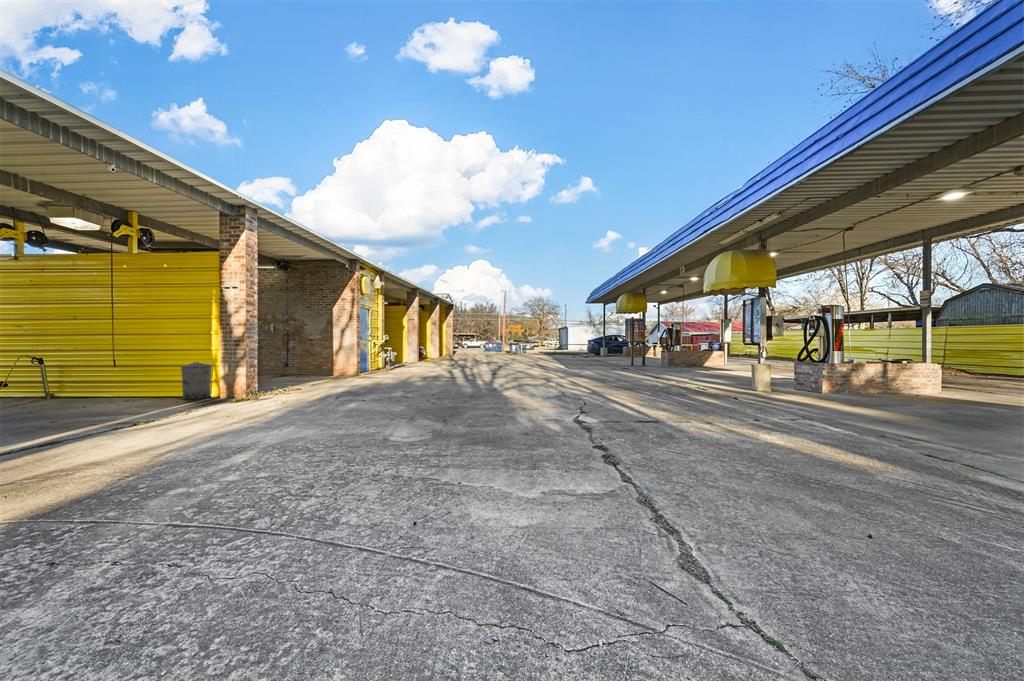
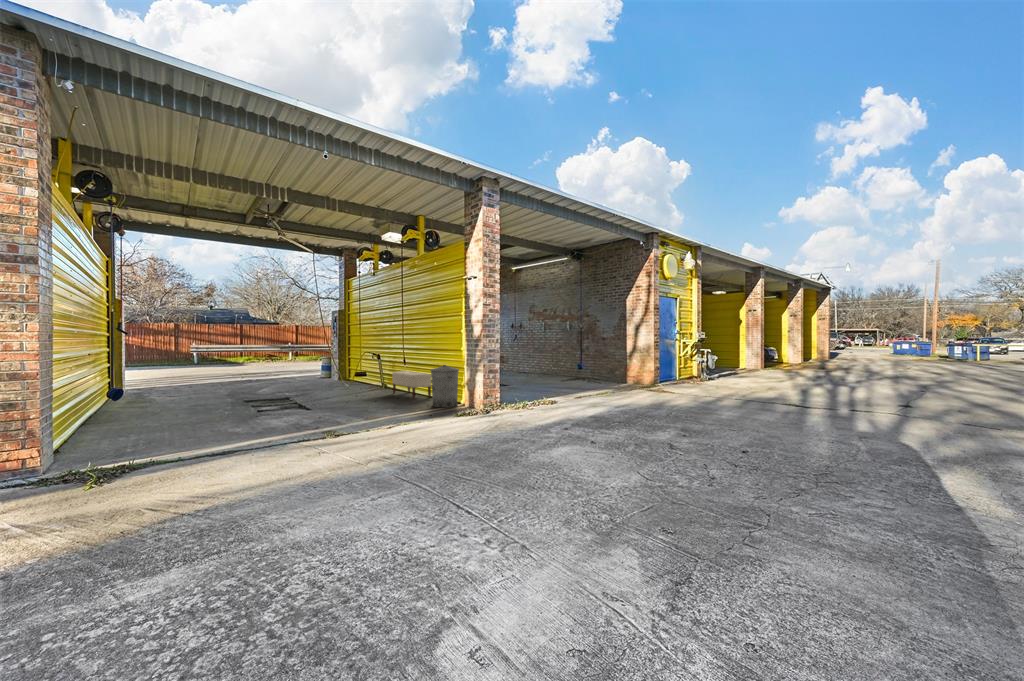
bench: none [95,372,161,397] -> present [392,371,431,399]

